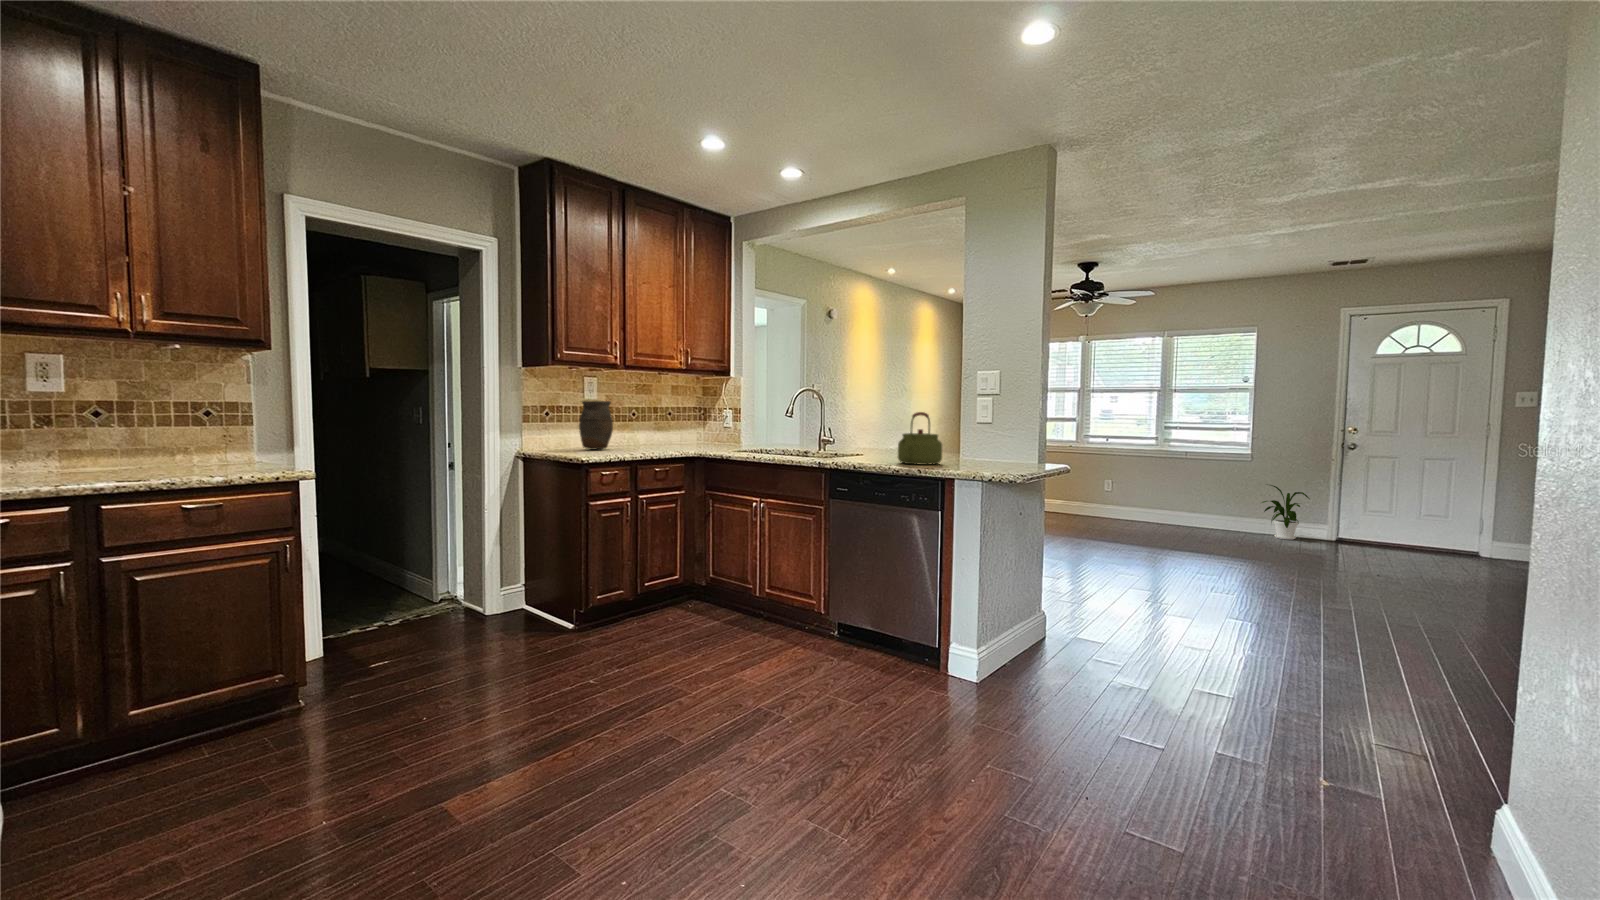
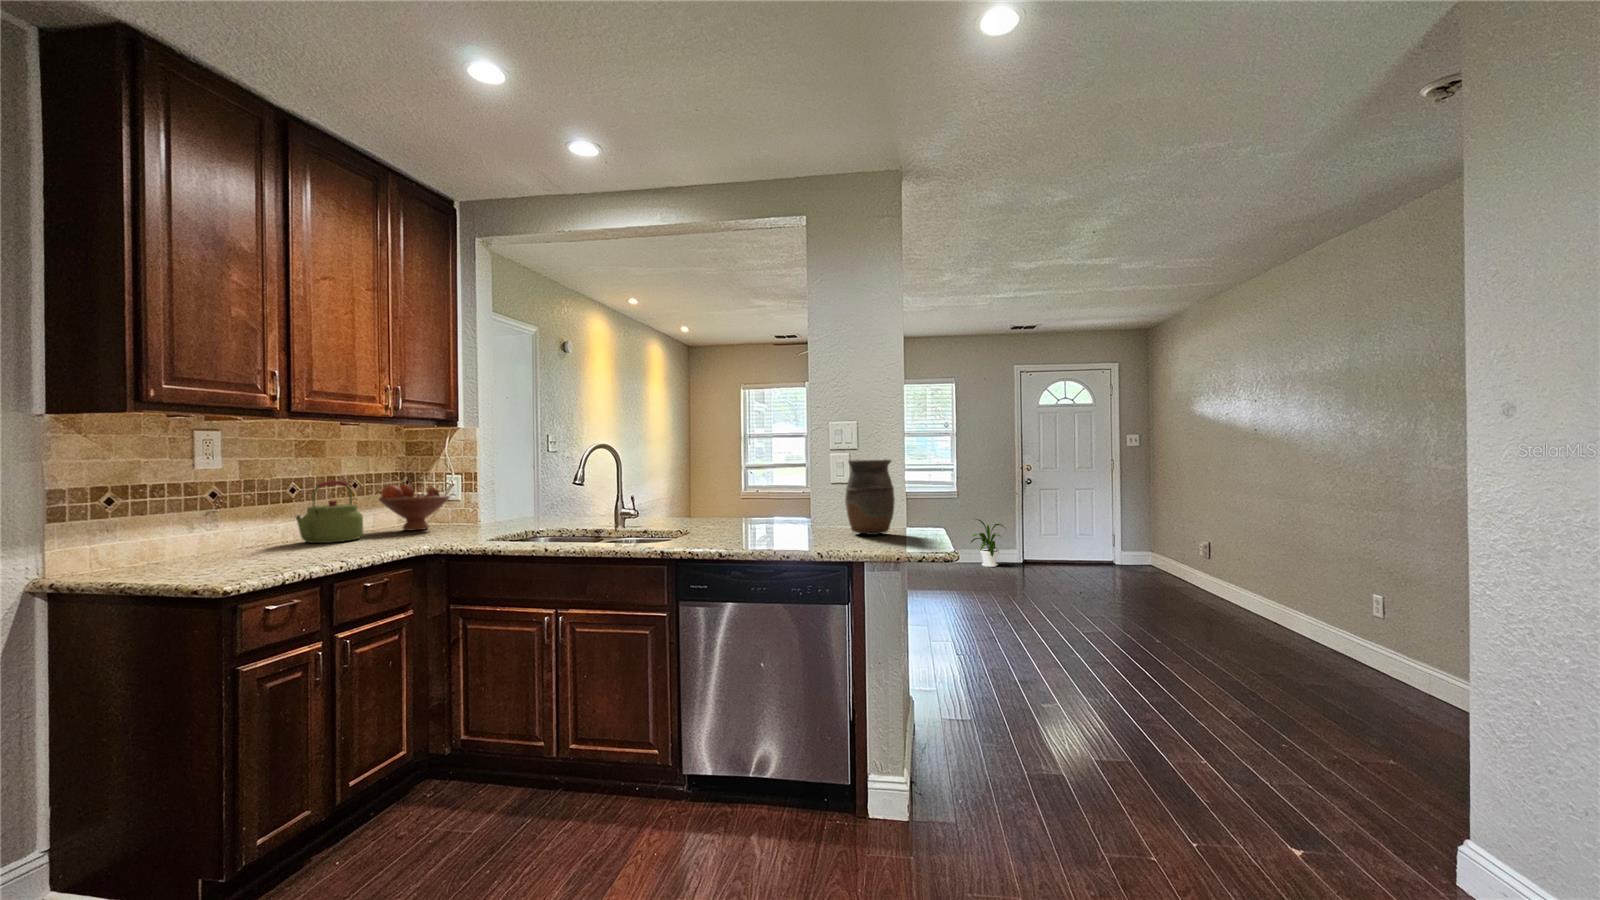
vase: present [579,400,613,450] -> present [845,460,895,535]
kettle: present [898,412,942,465] -> present [296,481,363,543]
fruit bowl: none [686,415,728,446] -> present [379,485,451,531]

